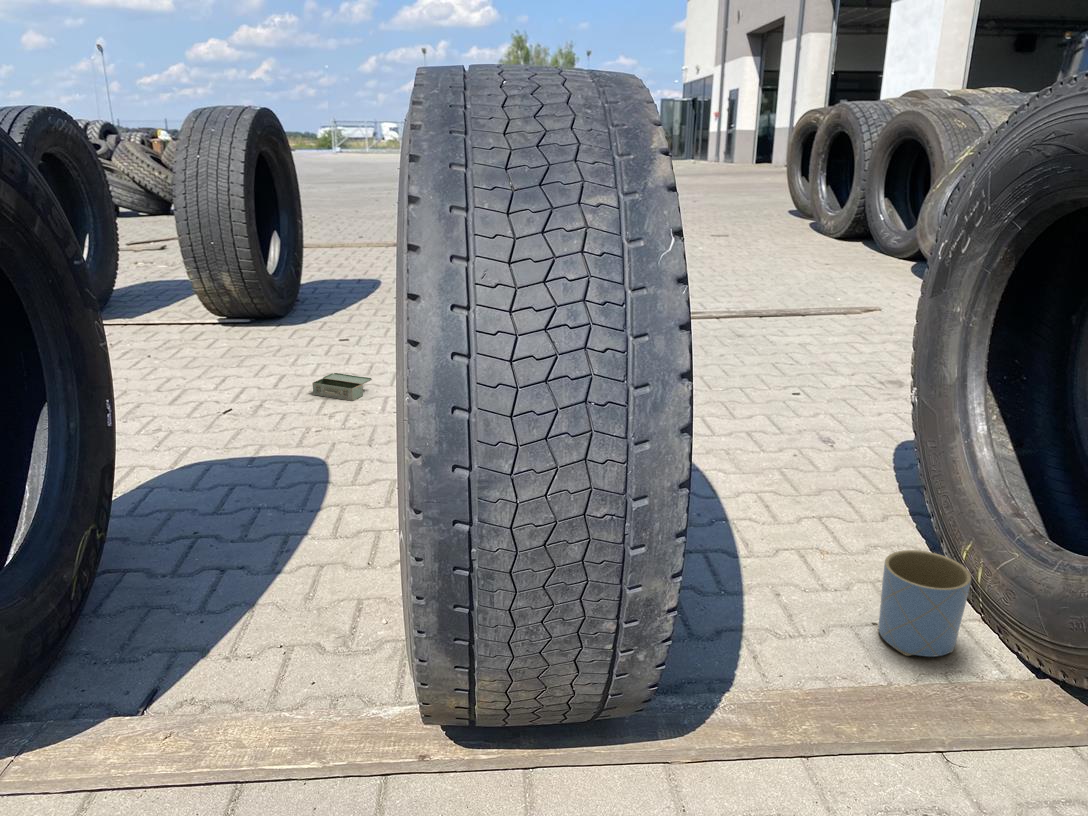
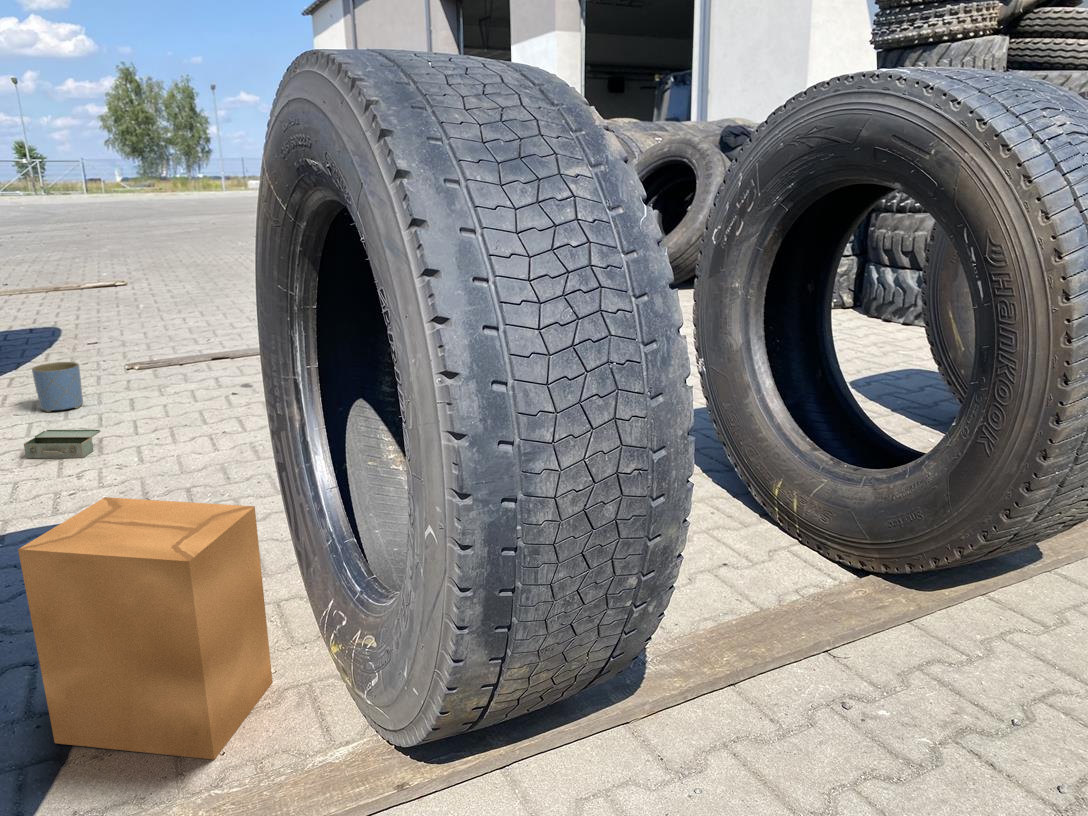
cardboard box: none [179,448,375,686] -> present [18,497,273,760]
planter: present [879,550,971,657] -> present [32,362,83,412]

